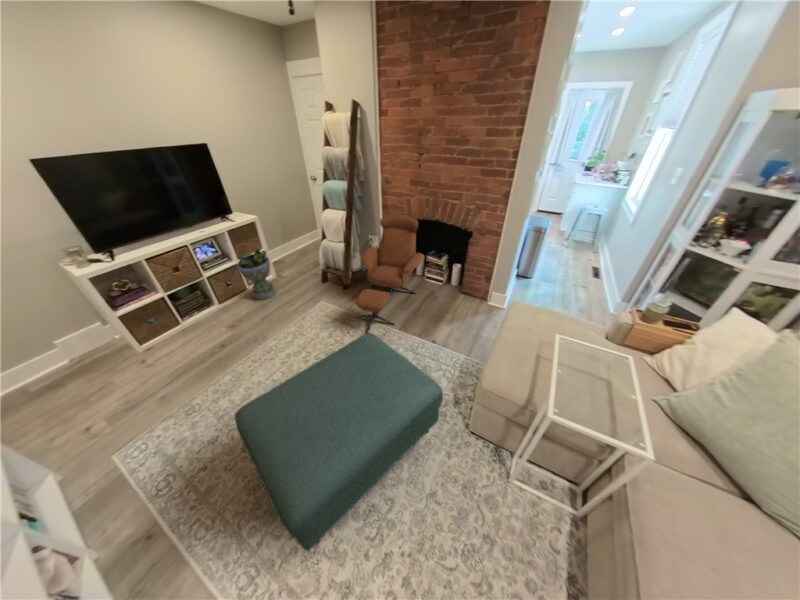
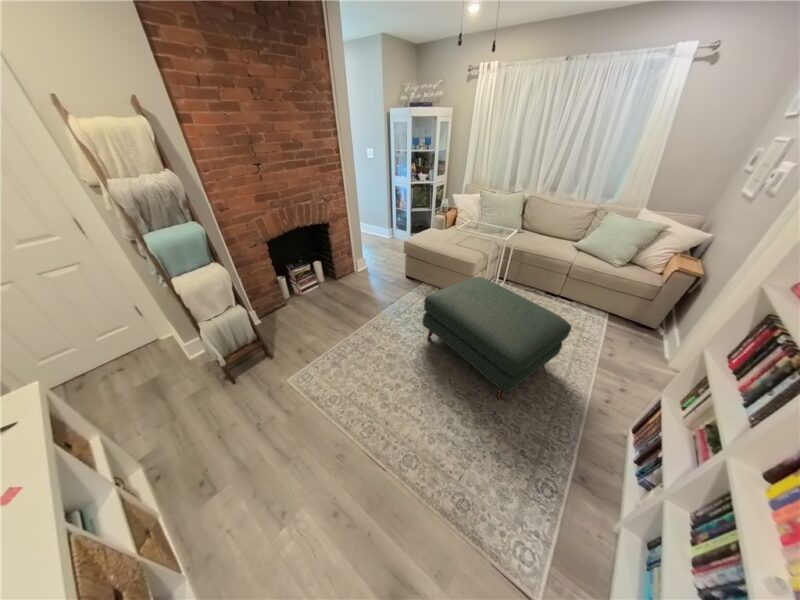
lounge chair: present [356,215,423,333] -> none [248,235,370,346]
planter: present [237,249,275,300] -> none [123,396,224,493]

